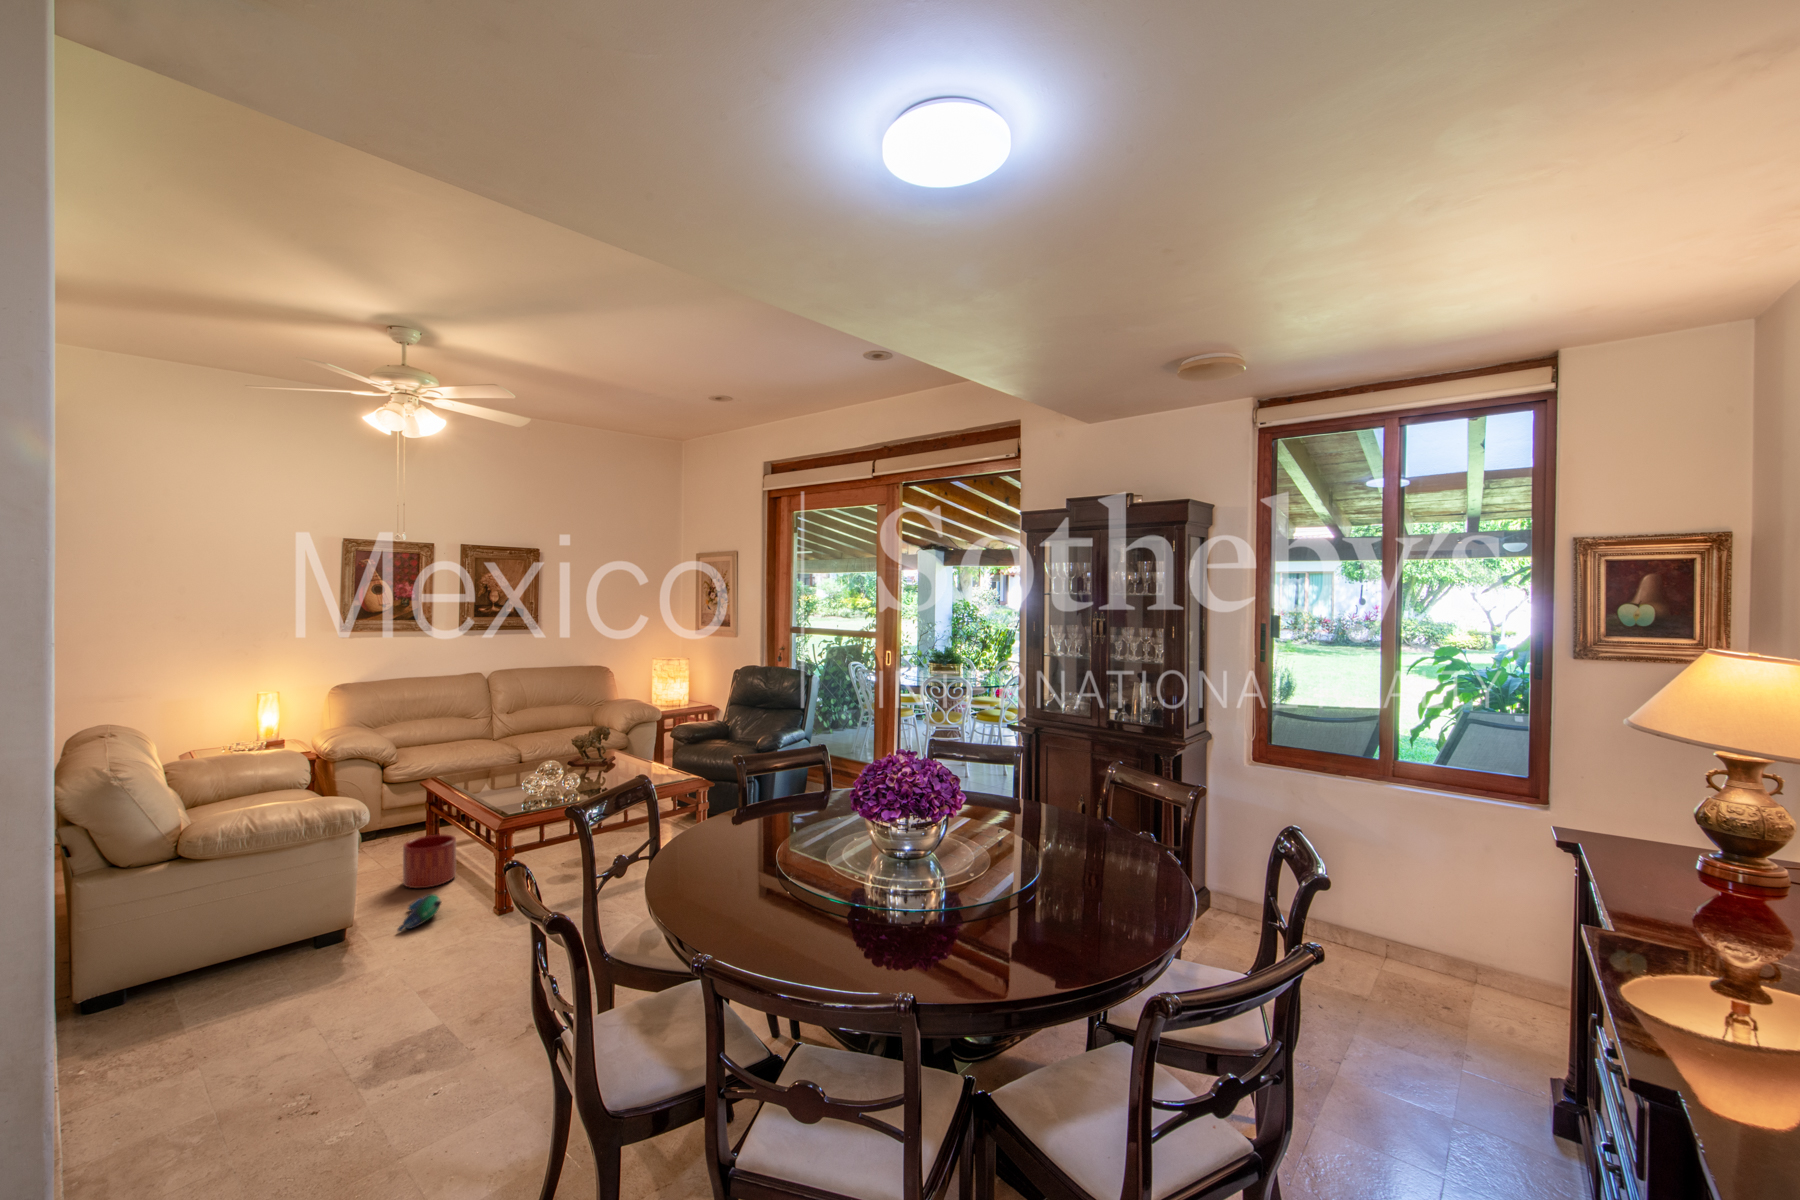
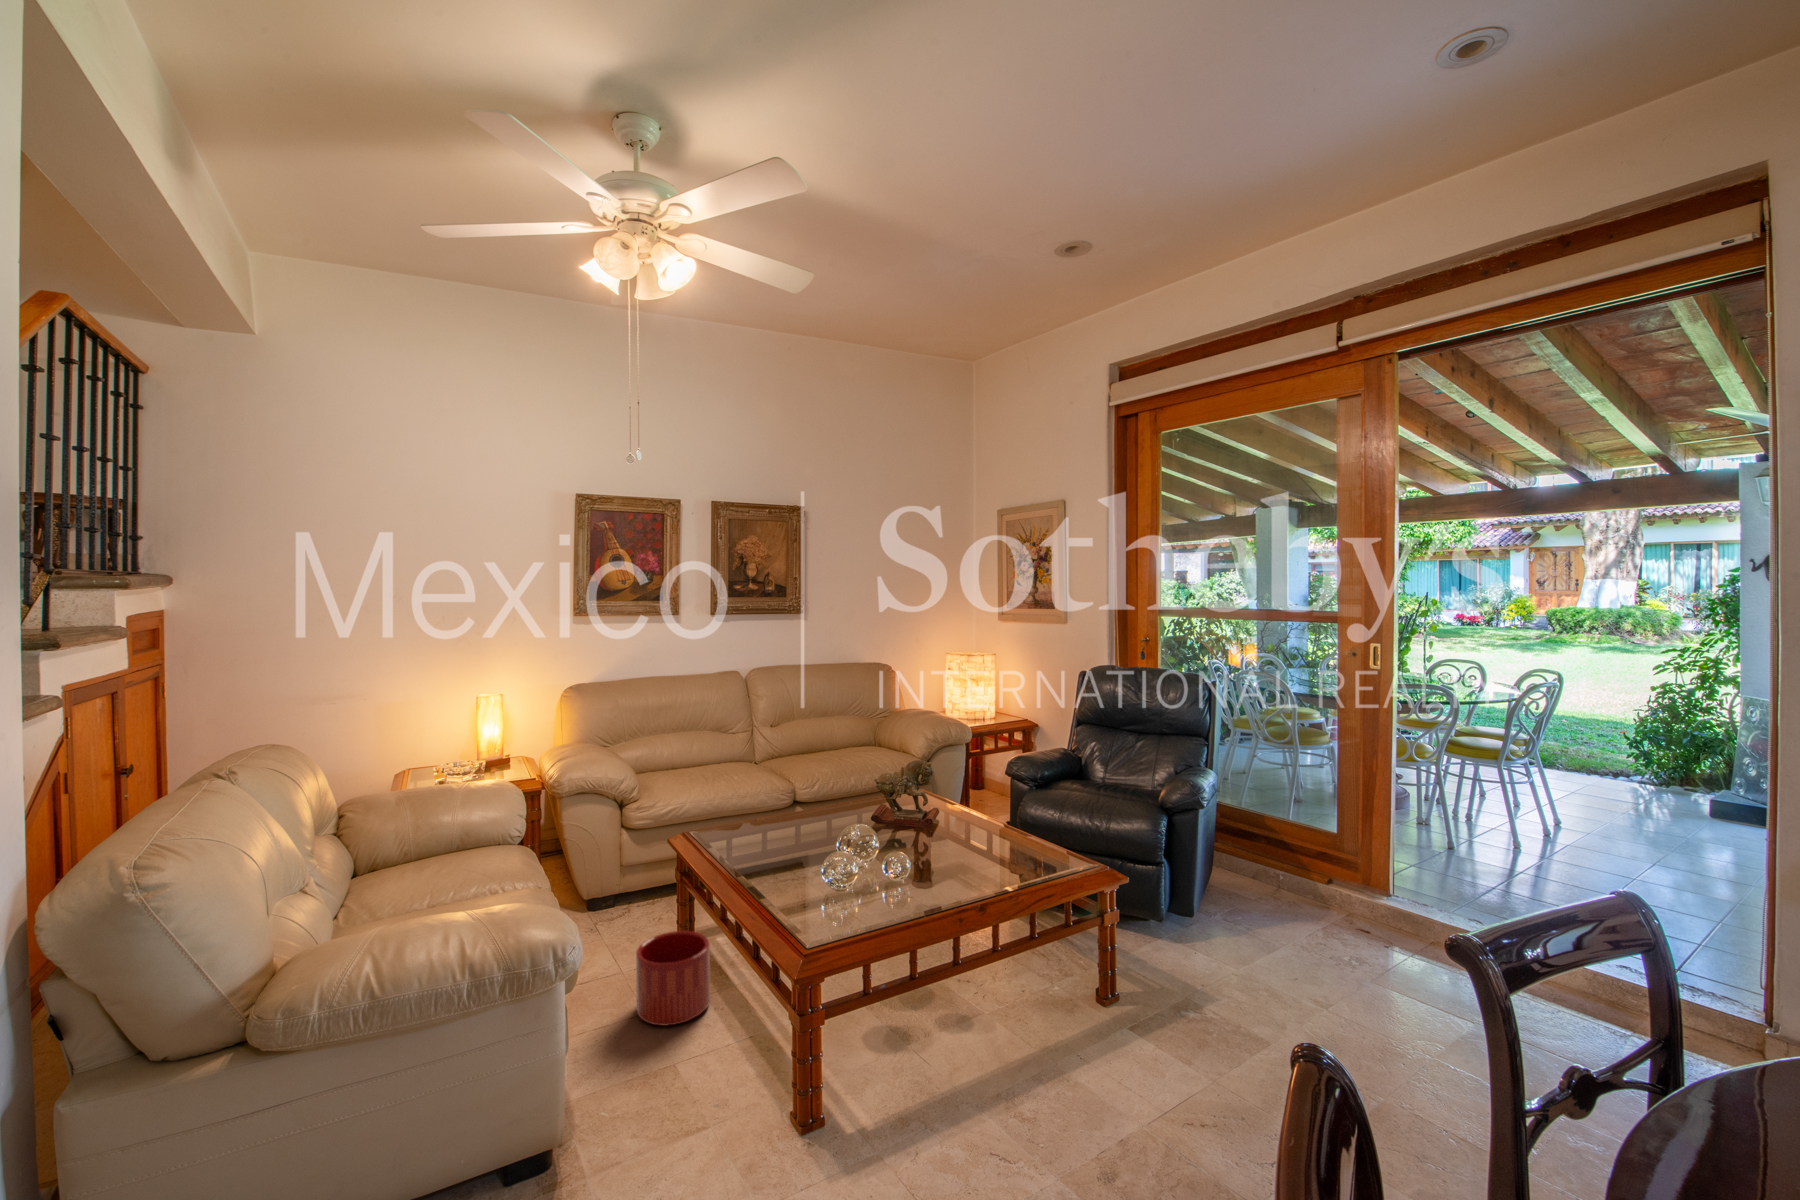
plush toy: present [398,894,441,931] -> none [618,1062,688,1149]

